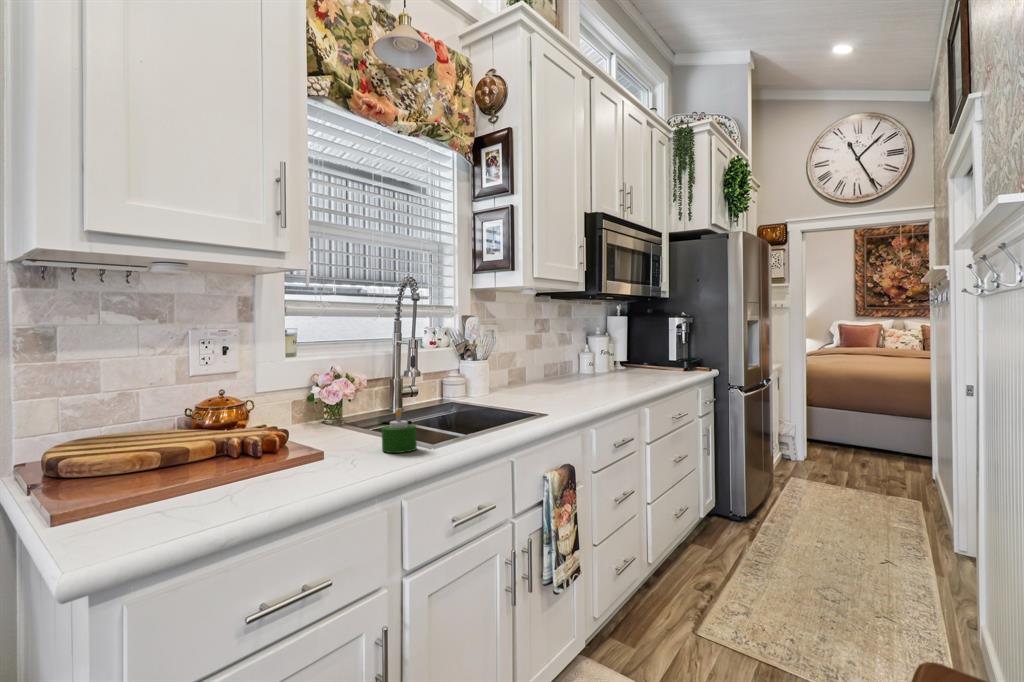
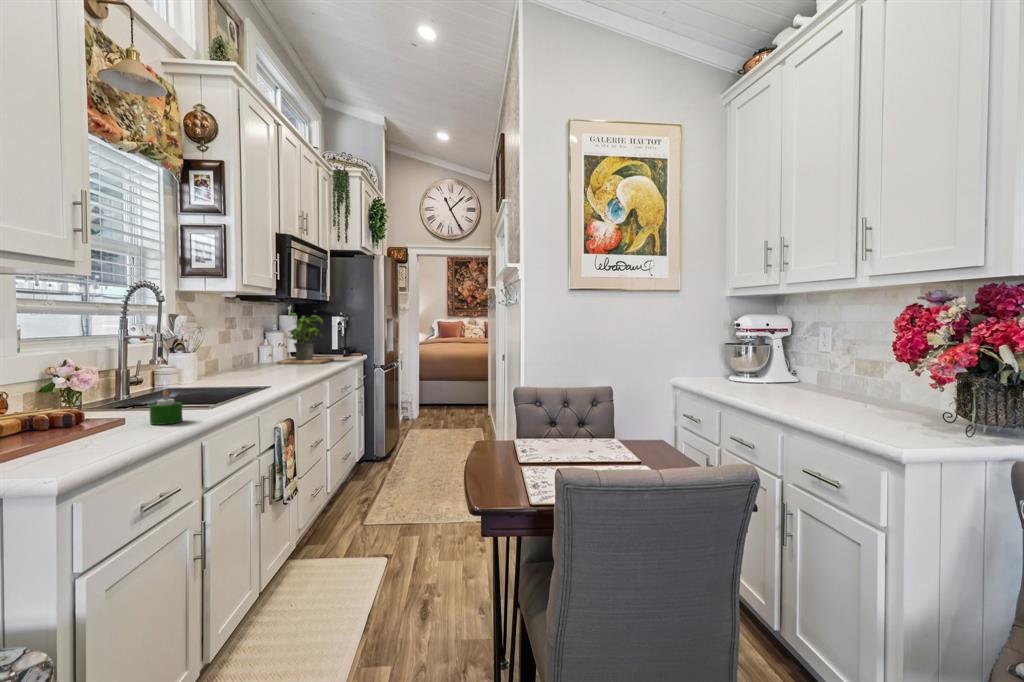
potted plant: none [597,316,669,381] -> present [277,313,334,364]

